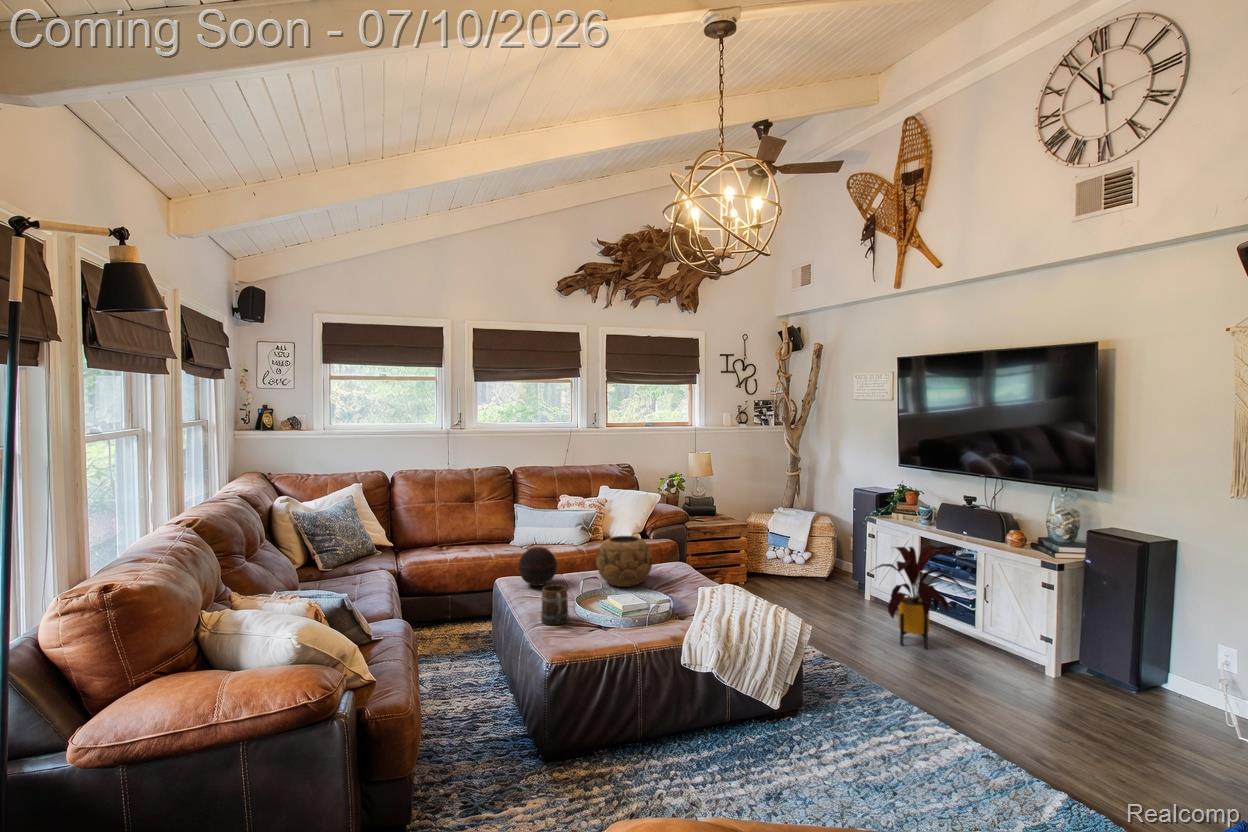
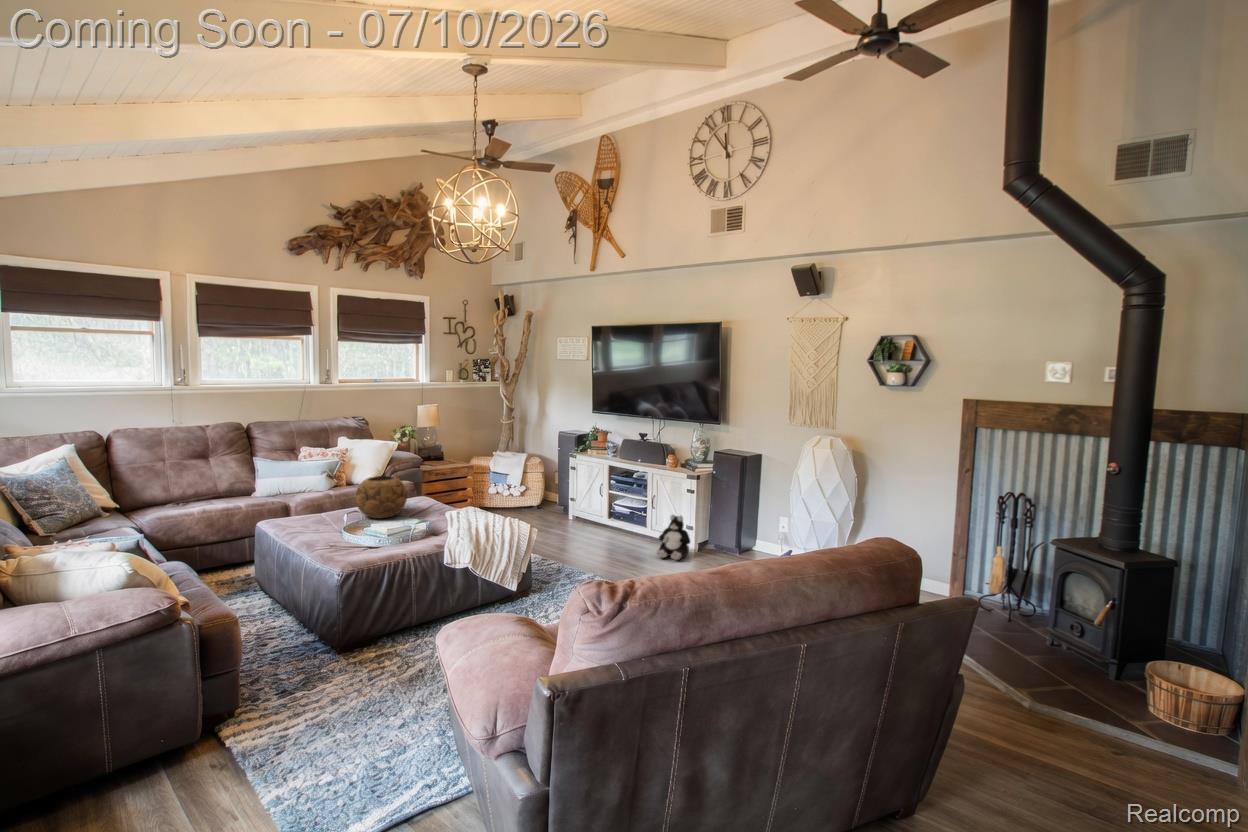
house plant: present [872,545,966,649] -> none [572,470,643,545]
decorative orb: present [519,547,557,586] -> none [280,491,319,525]
mug: present [541,584,569,625] -> none [319,517,343,550]
plush toy: none [994,620,1052,692] -> present [657,515,690,560]

